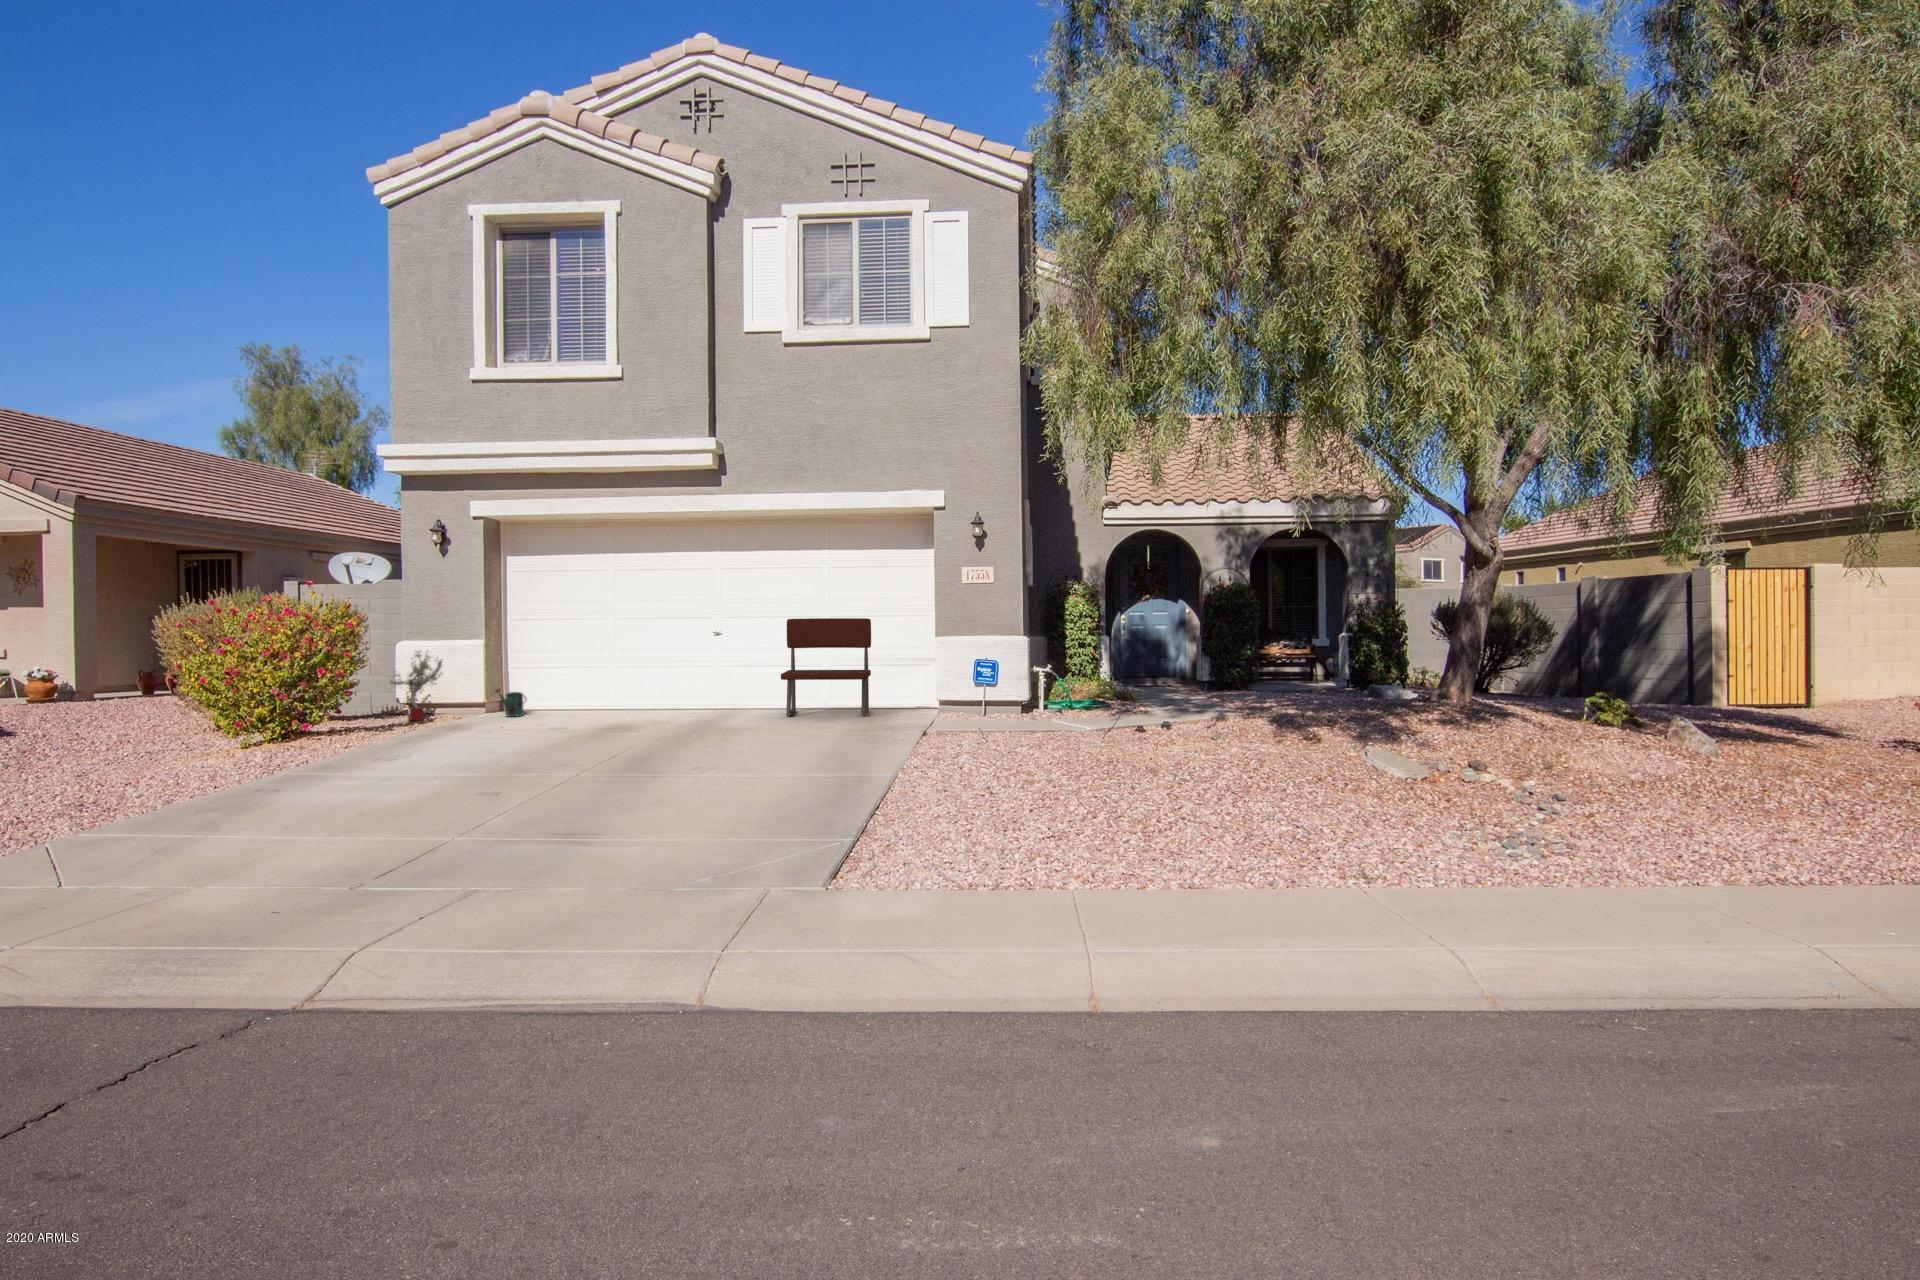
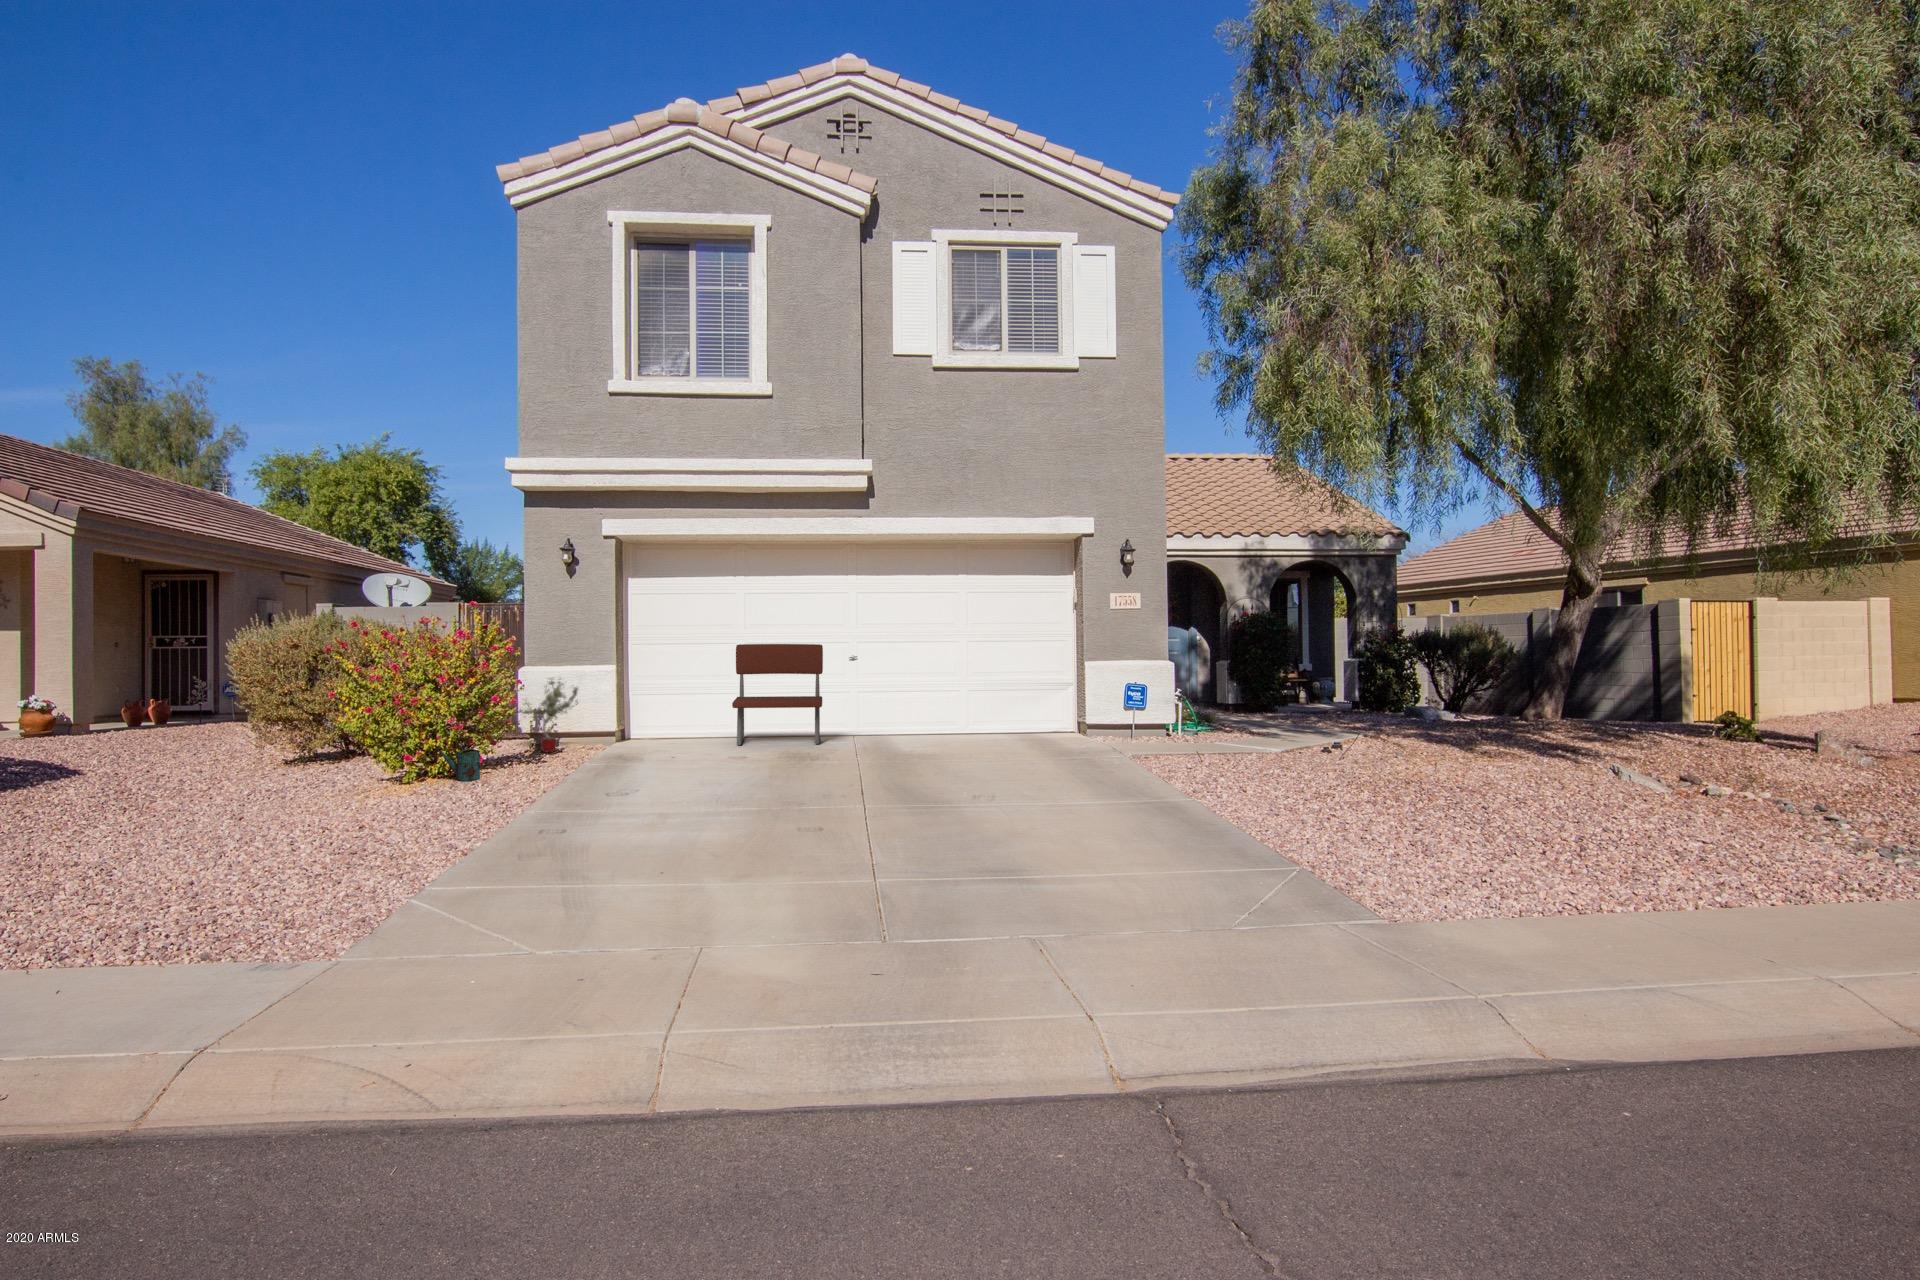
bench: present [781,618,871,716] -> present [732,644,823,745]
watering can: present [496,689,526,717] -> present [436,748,488,781]

